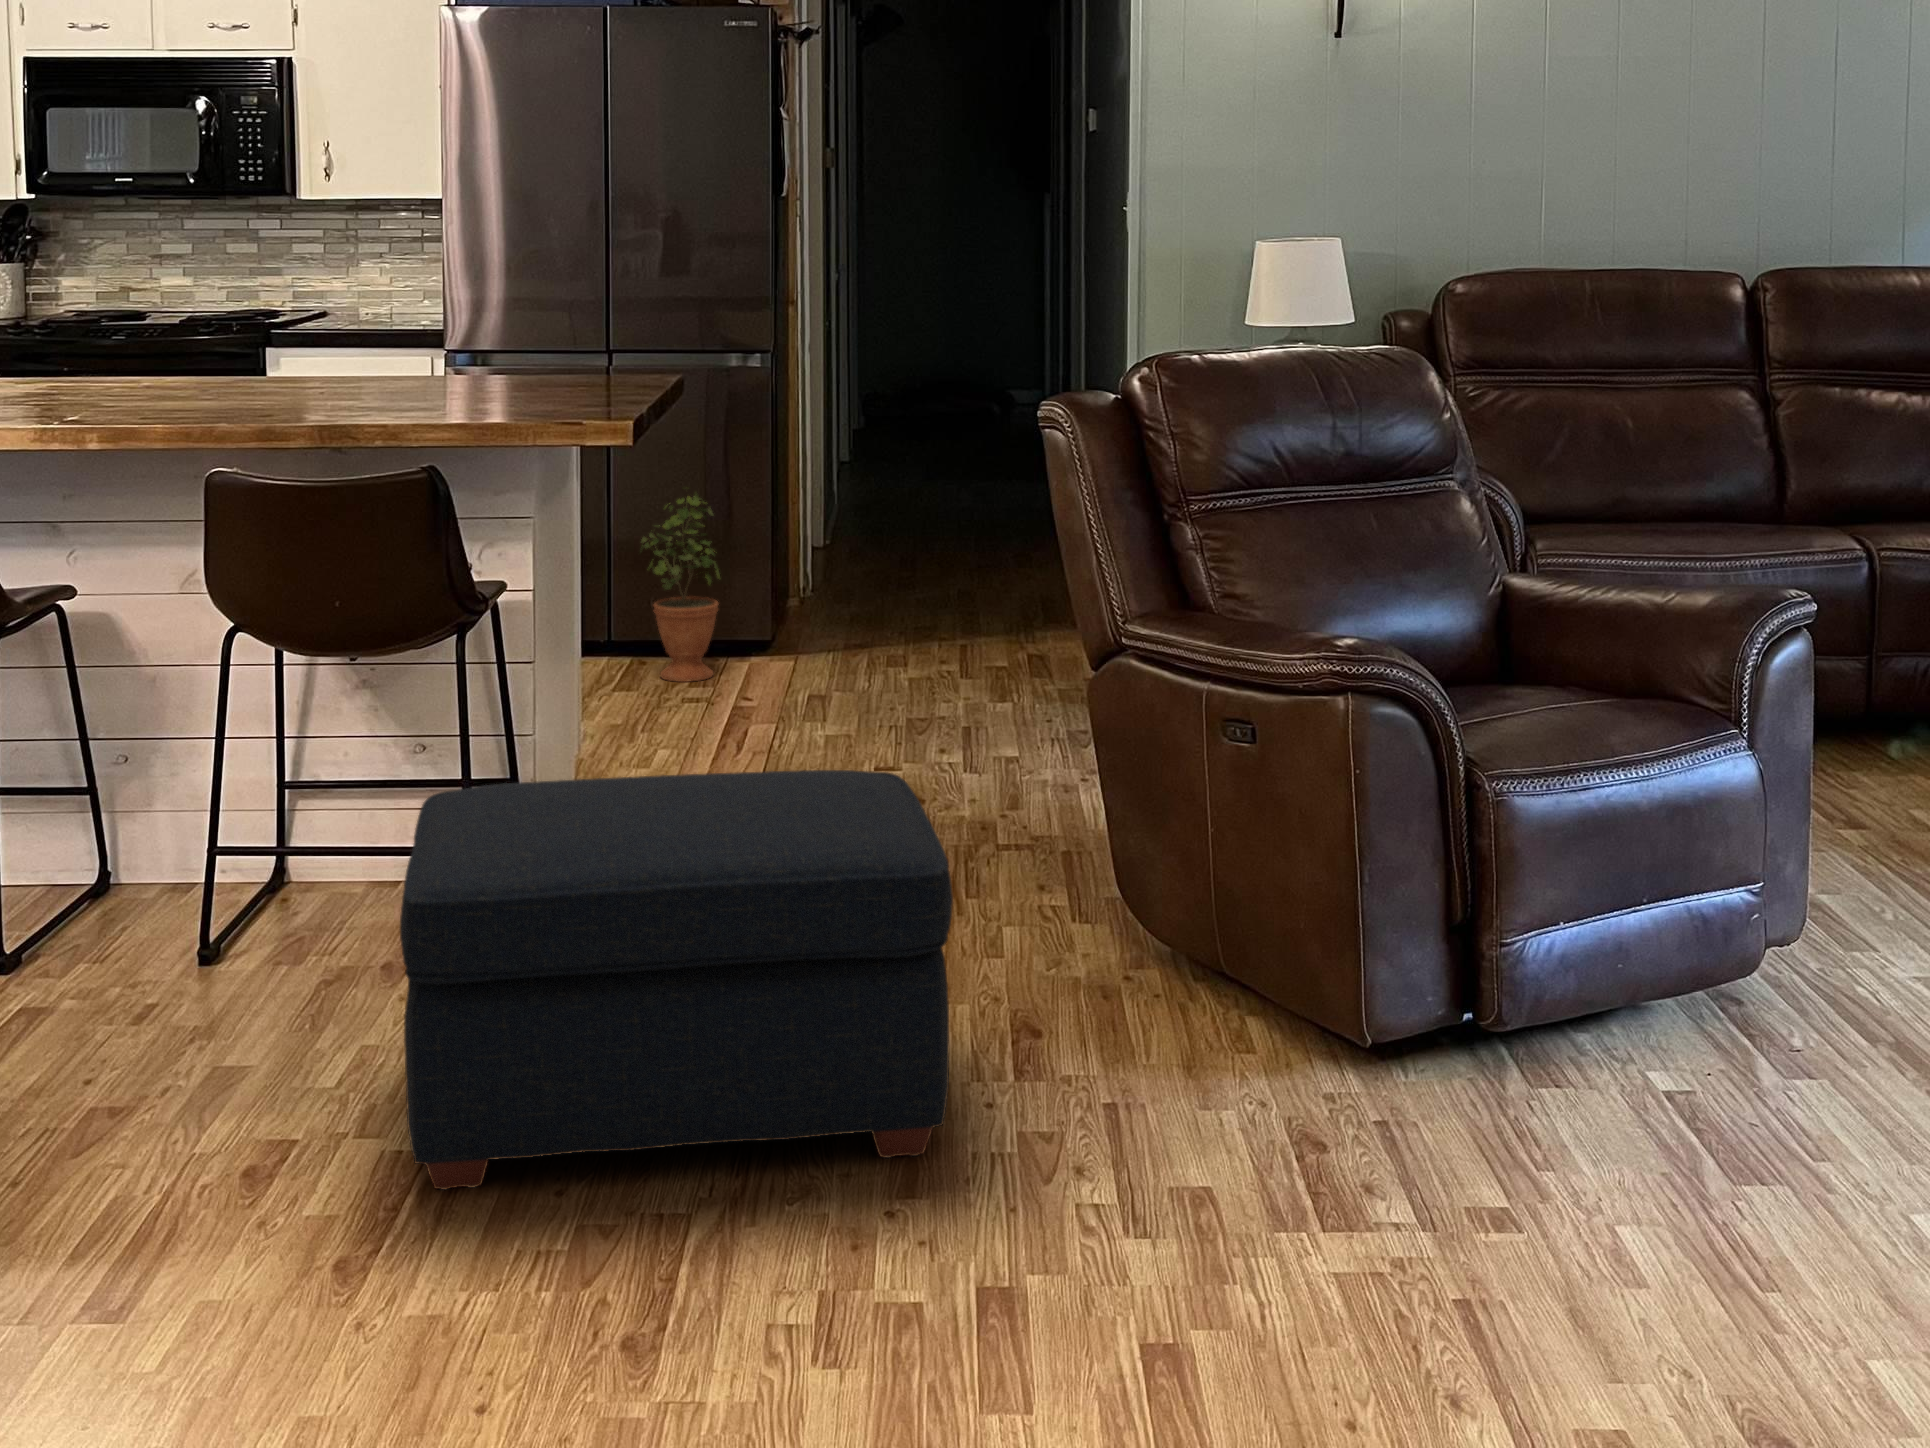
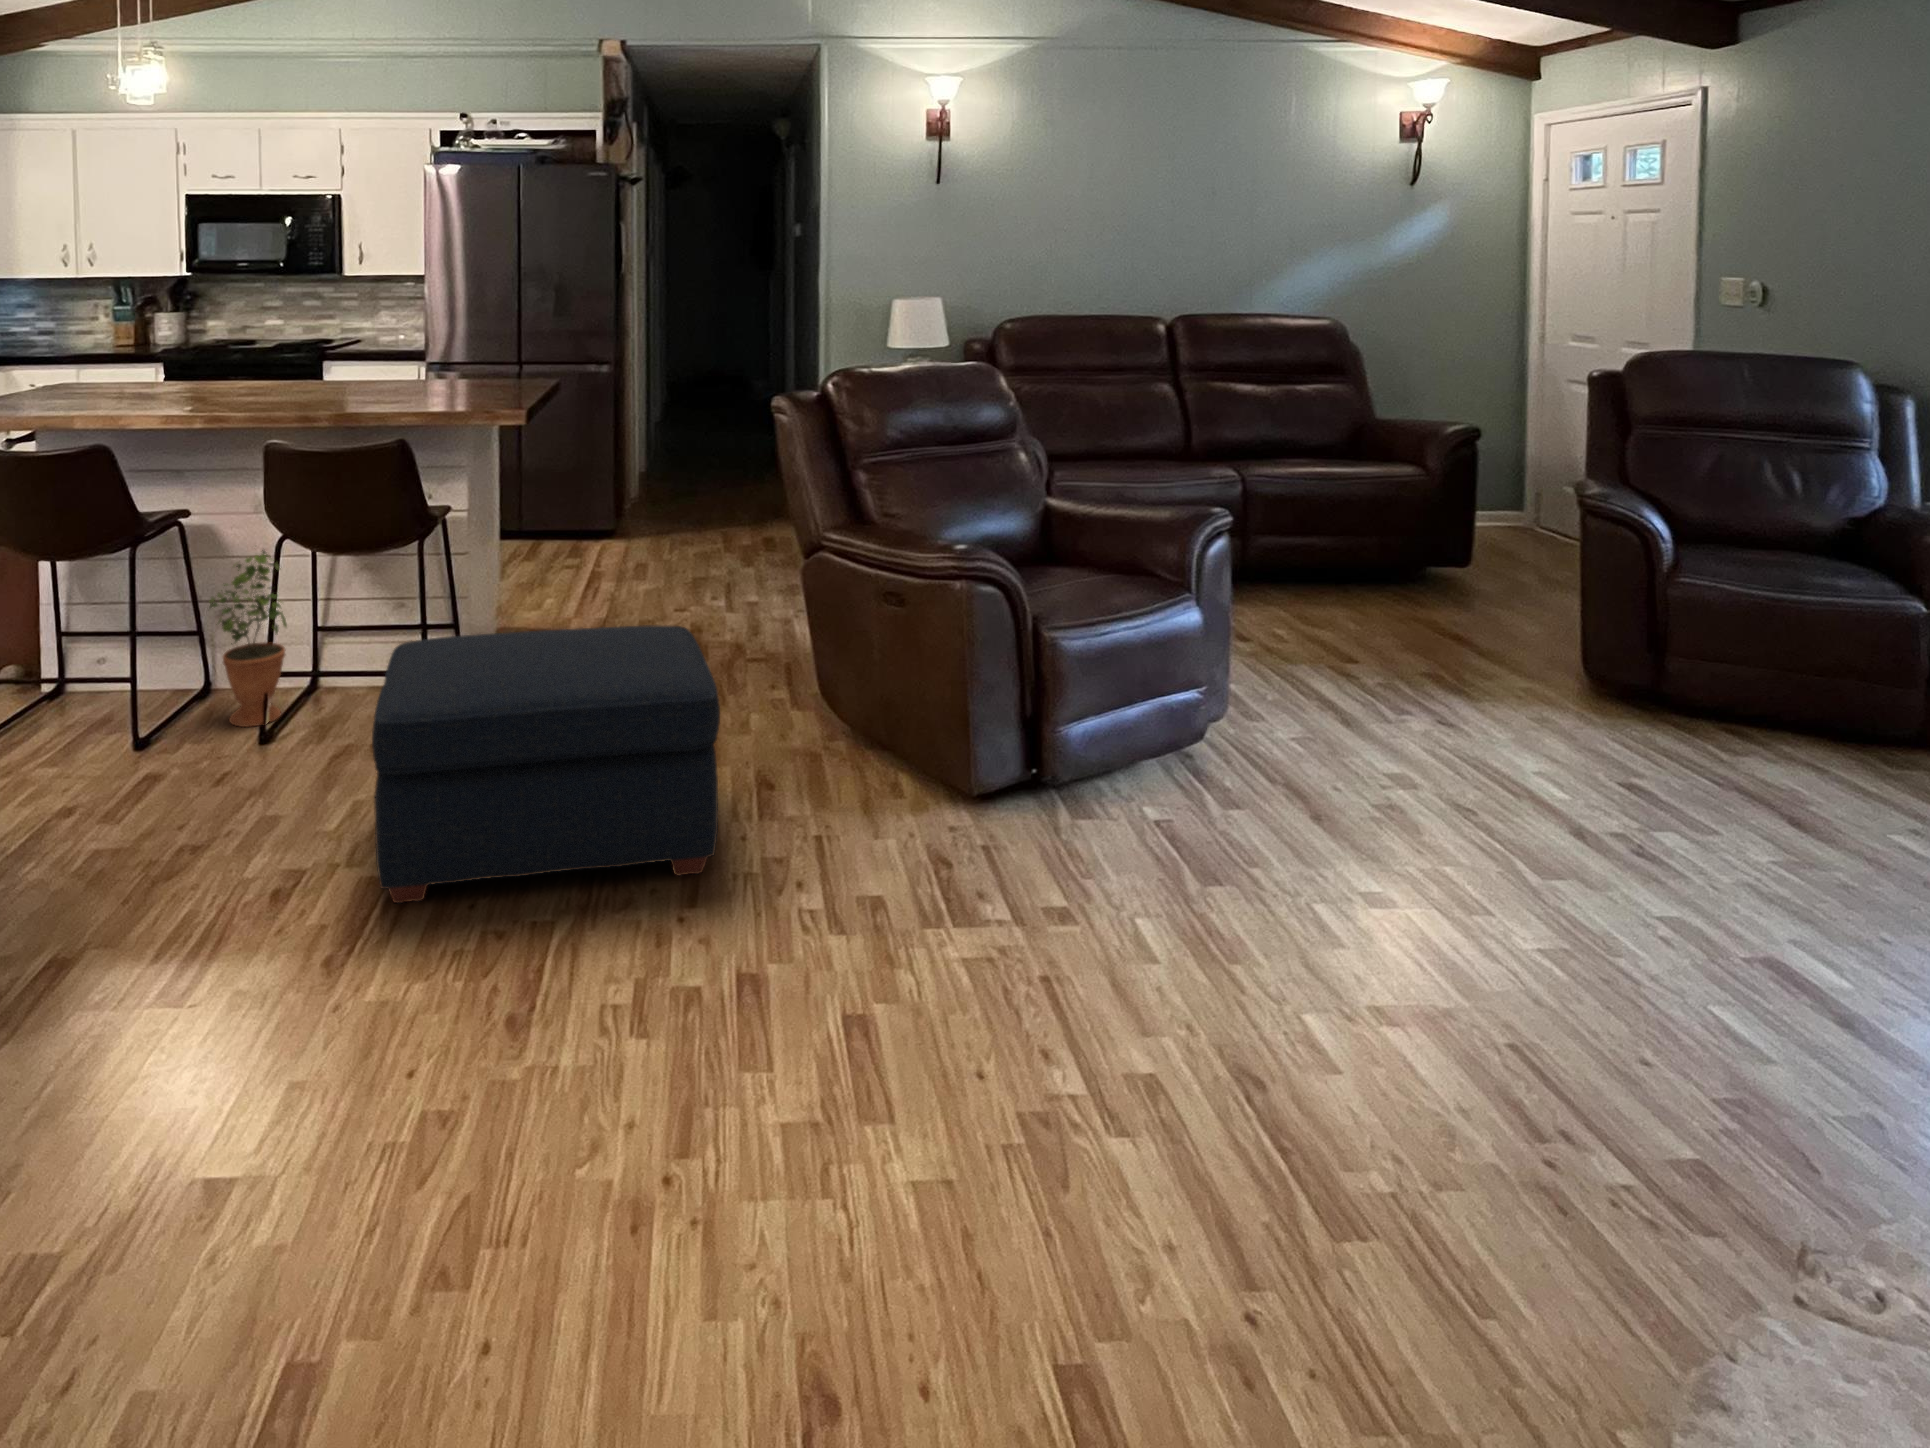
potted plant: present [640,492,720,682] -> present [209,550,287,727]

